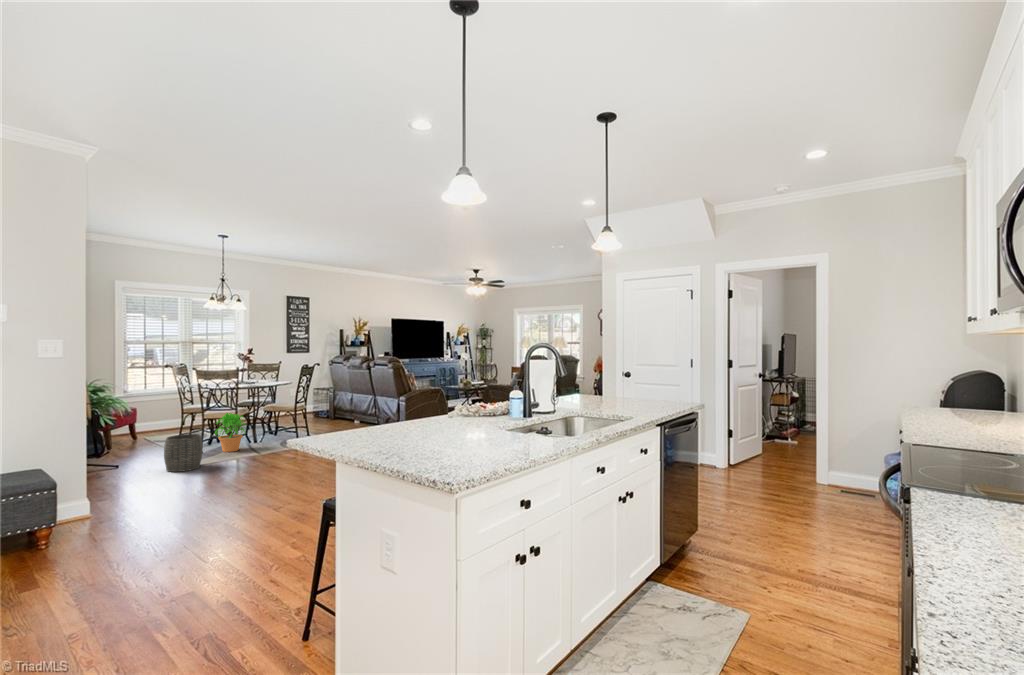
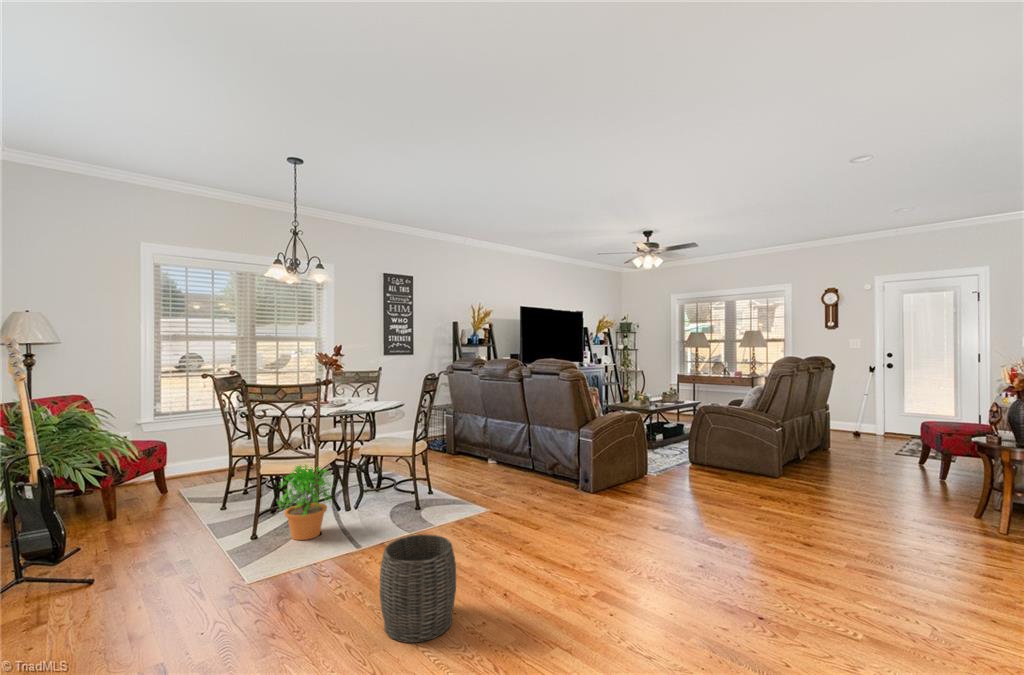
woven basket: present [164,434,203,472] -> present [380,535,456,643]

